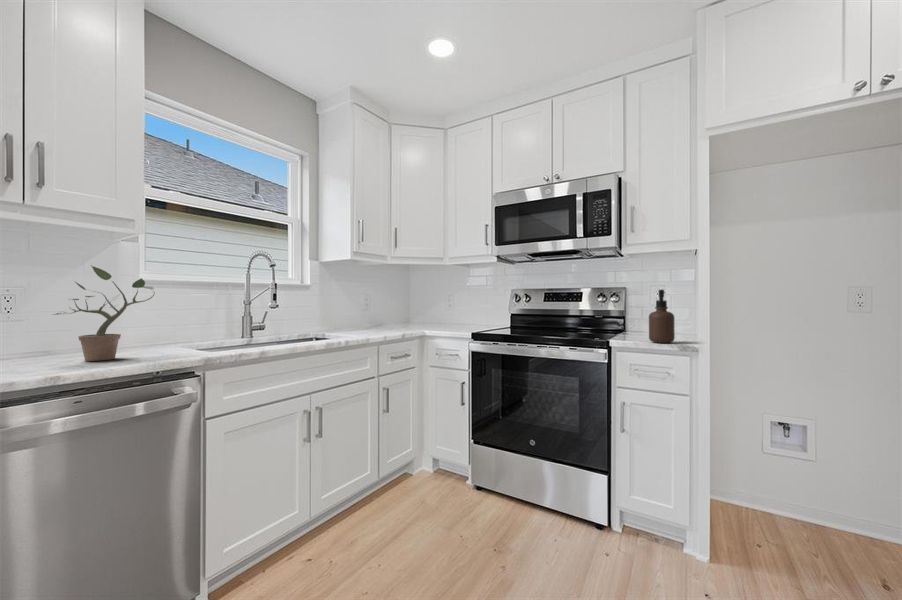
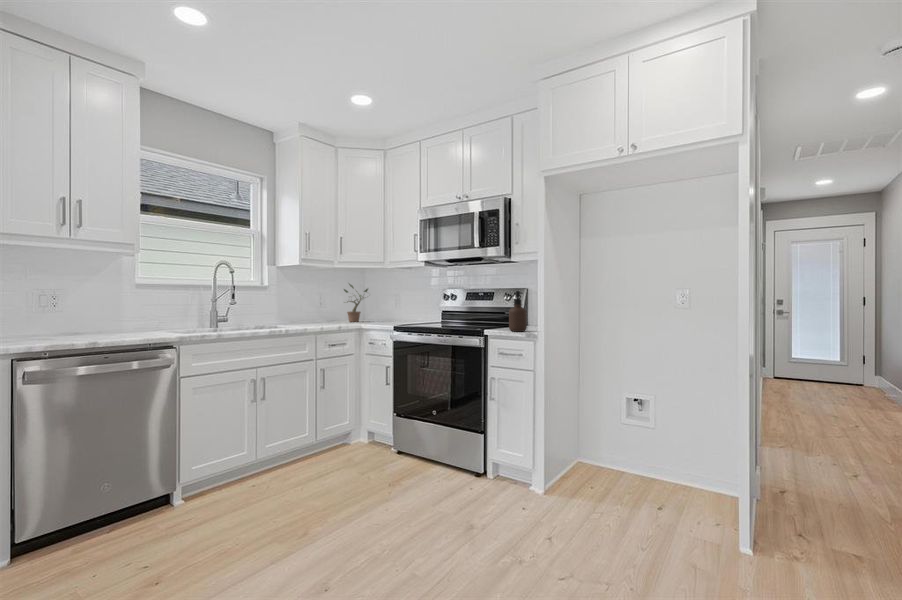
potted plant: present [54,266,155,361] -> present [344,284,368,322]

